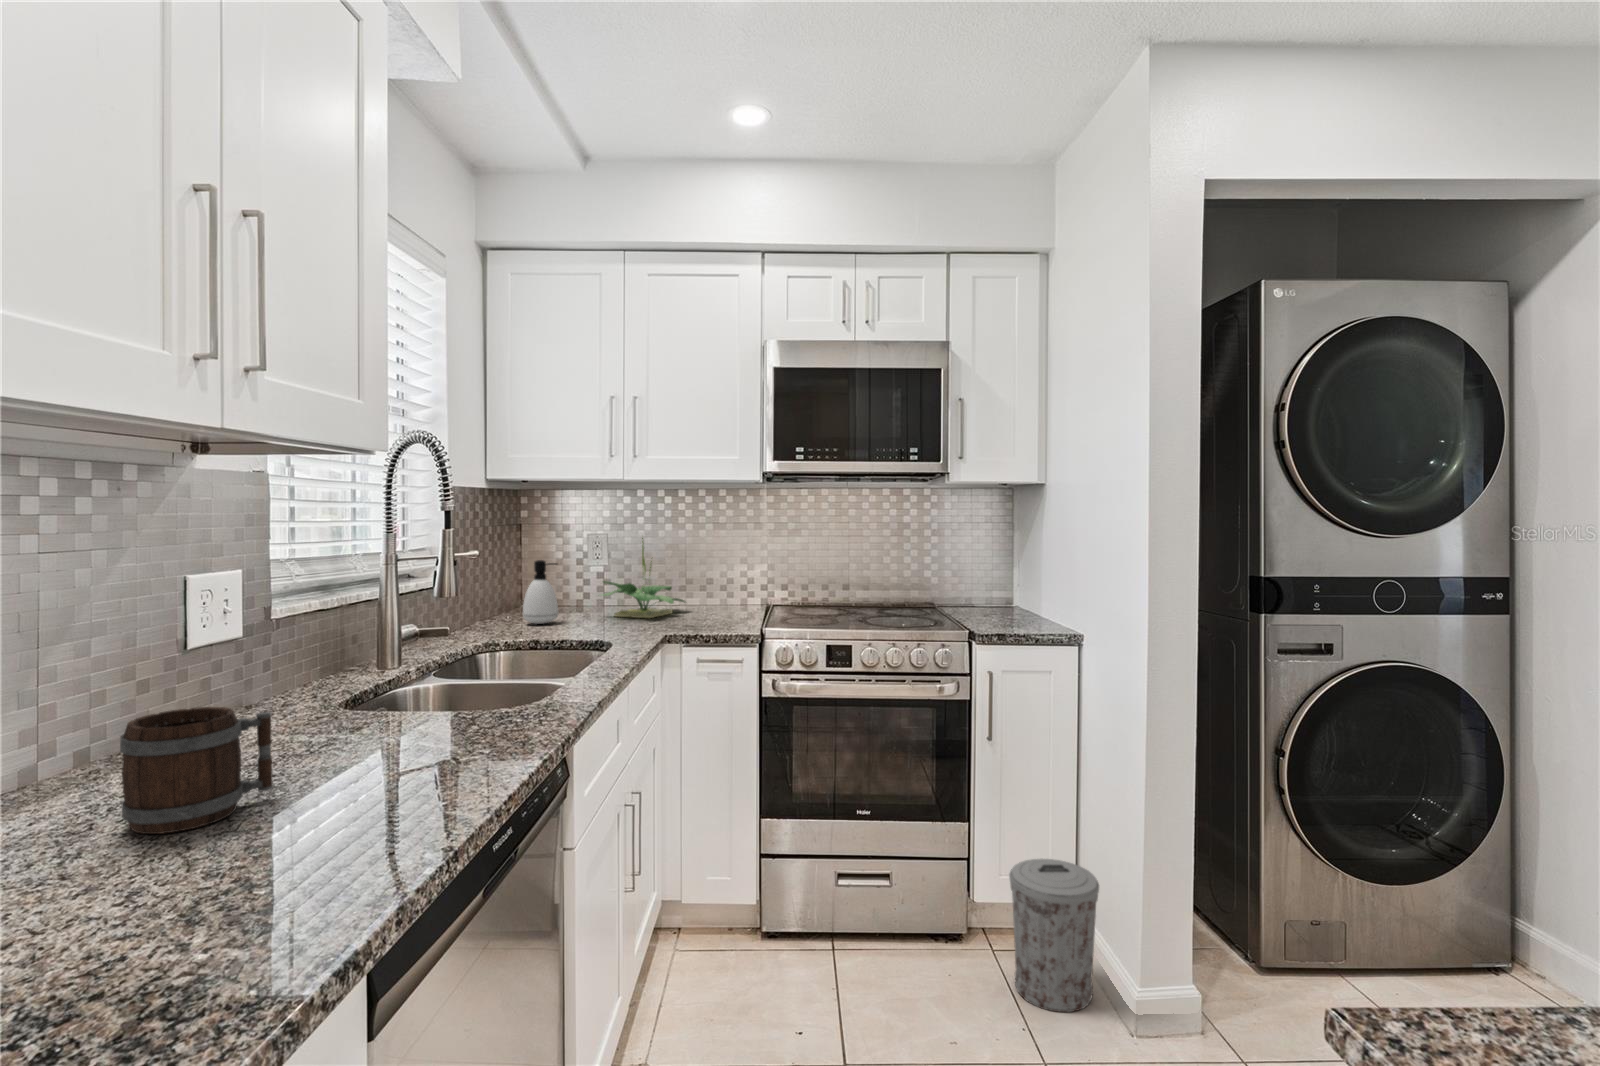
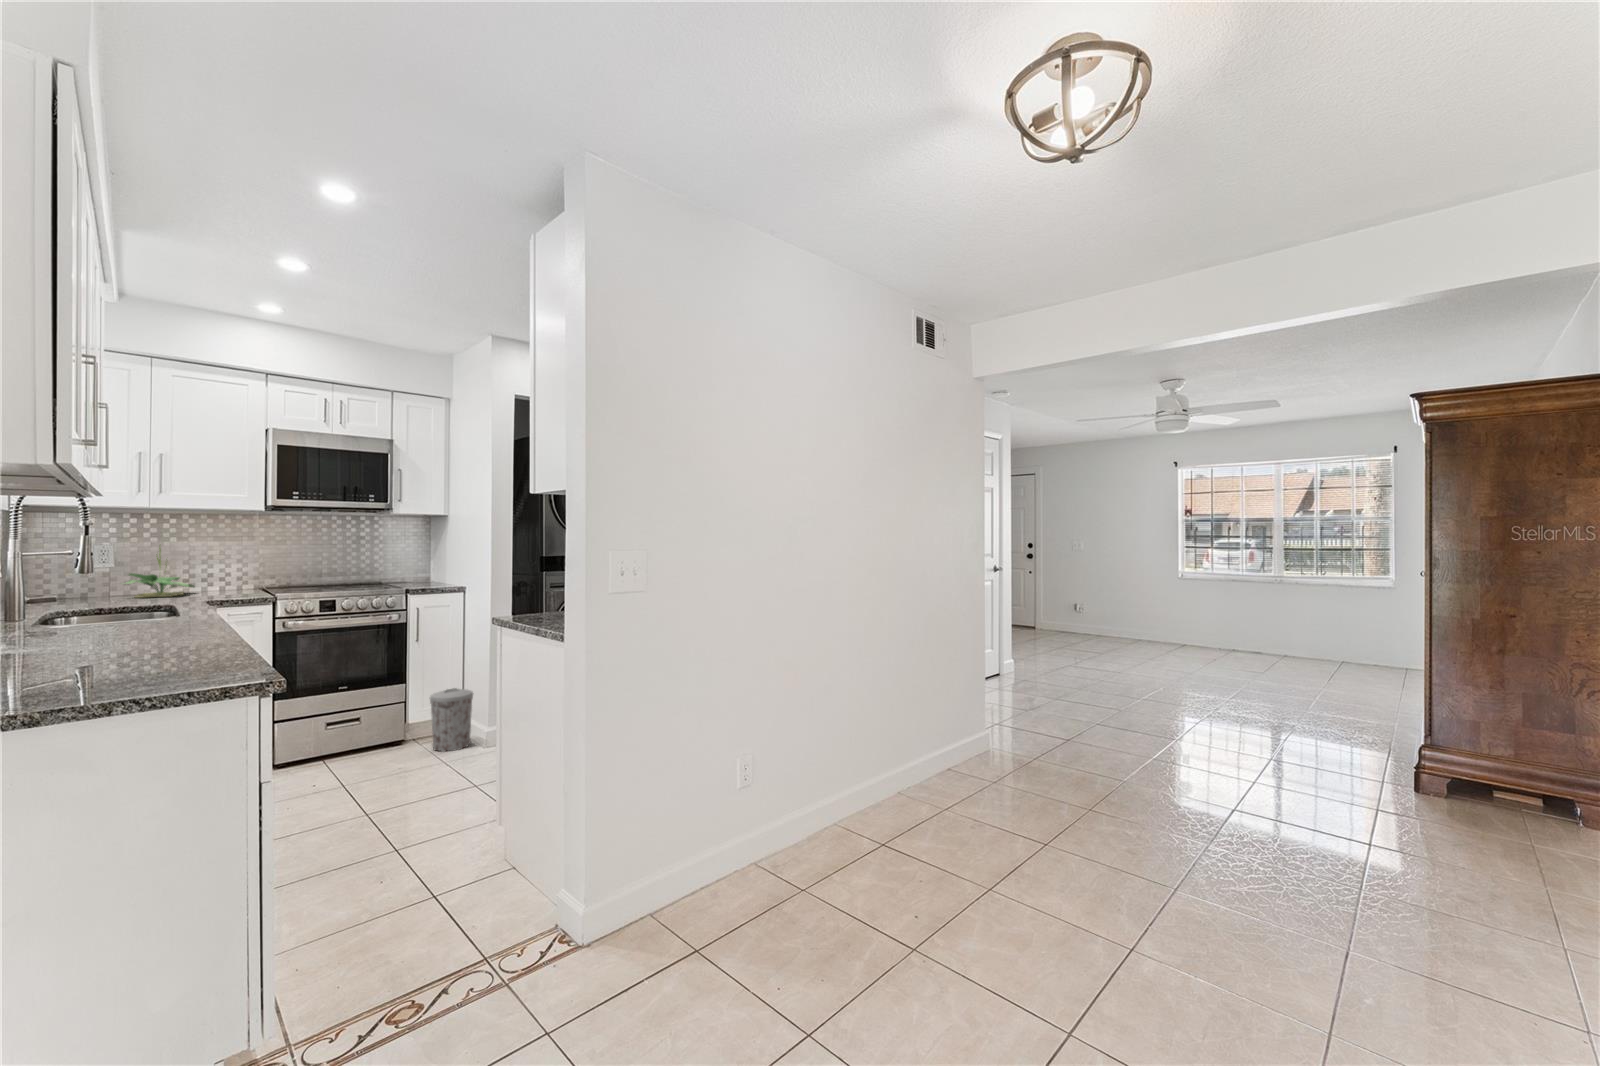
soap dispenser: present [523,560,558,624] -> none [56,560,91,604]
mug: present [120,707,273,834] -> none [50,603,110,648]

